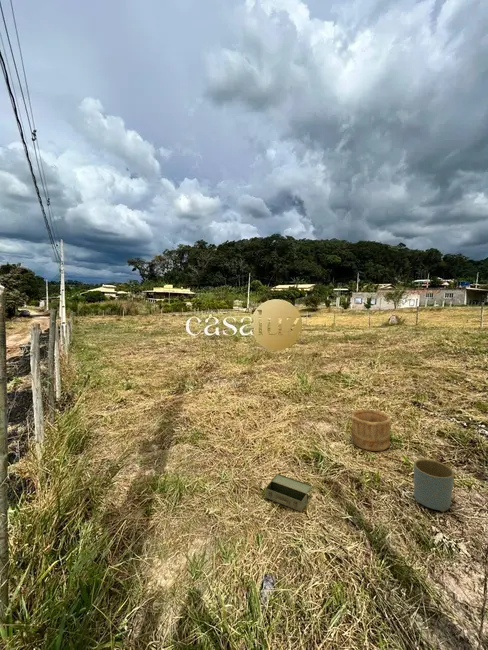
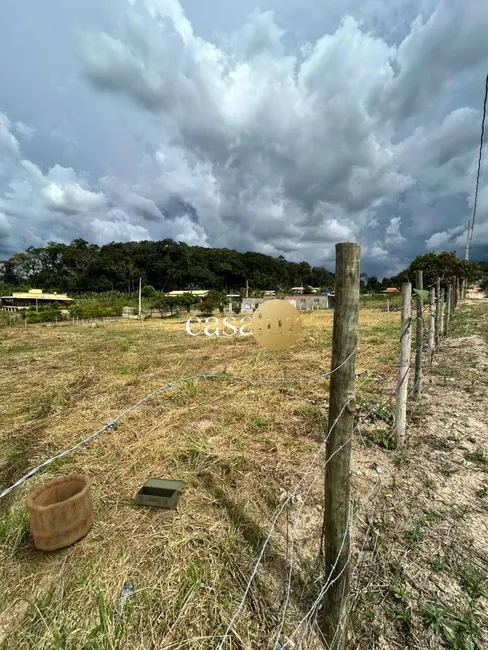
wooden bucket: present [351,410,391,451] -> present [25,474,94,551]
planter: present [414,459,454,512] -> none [271,436,300,478]

